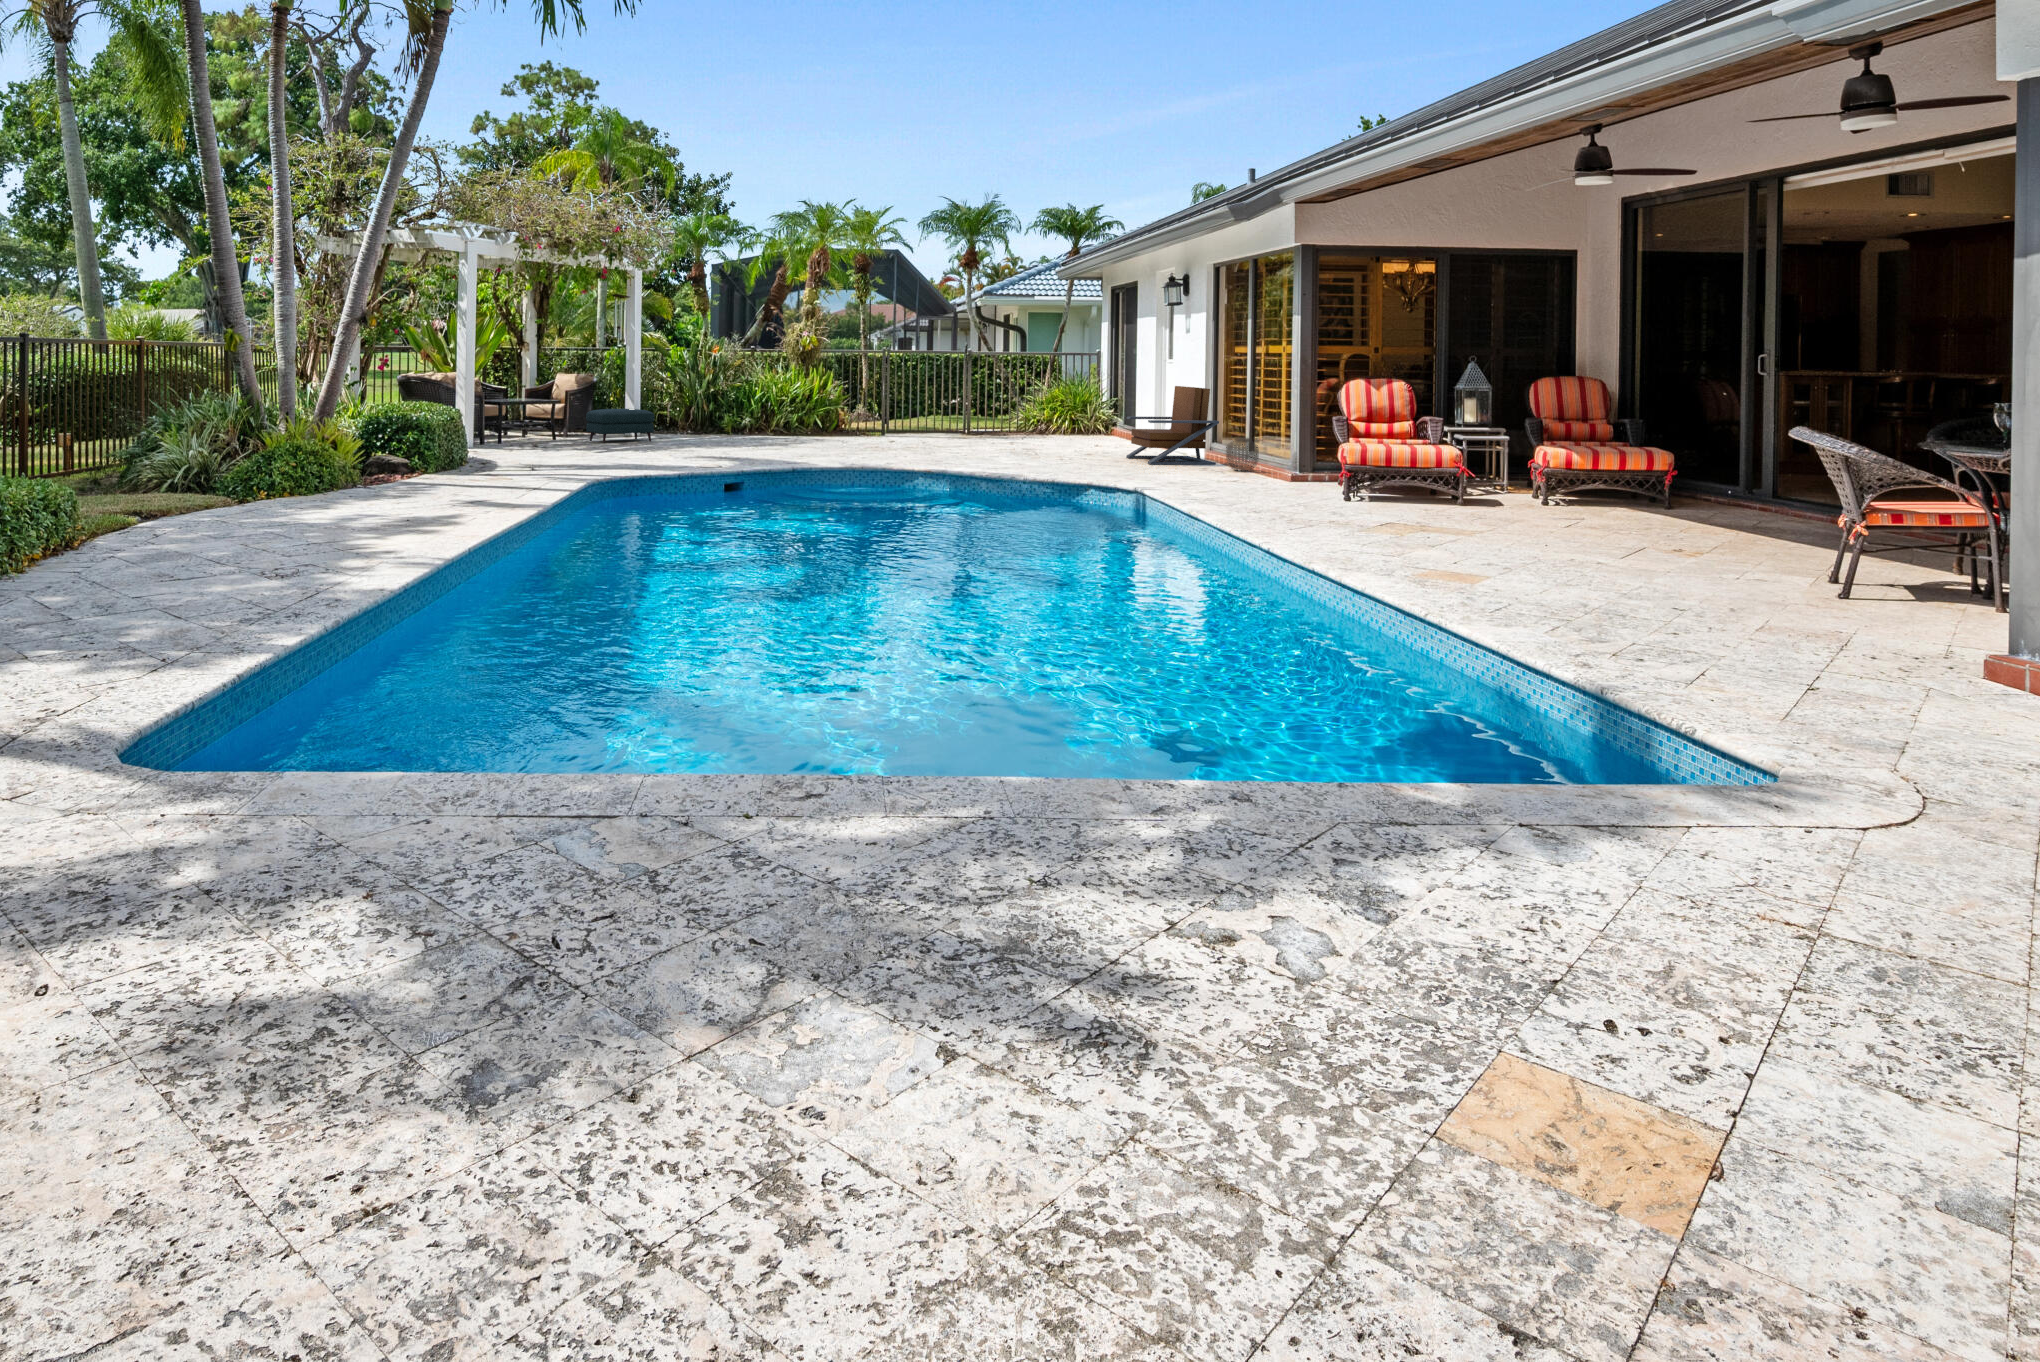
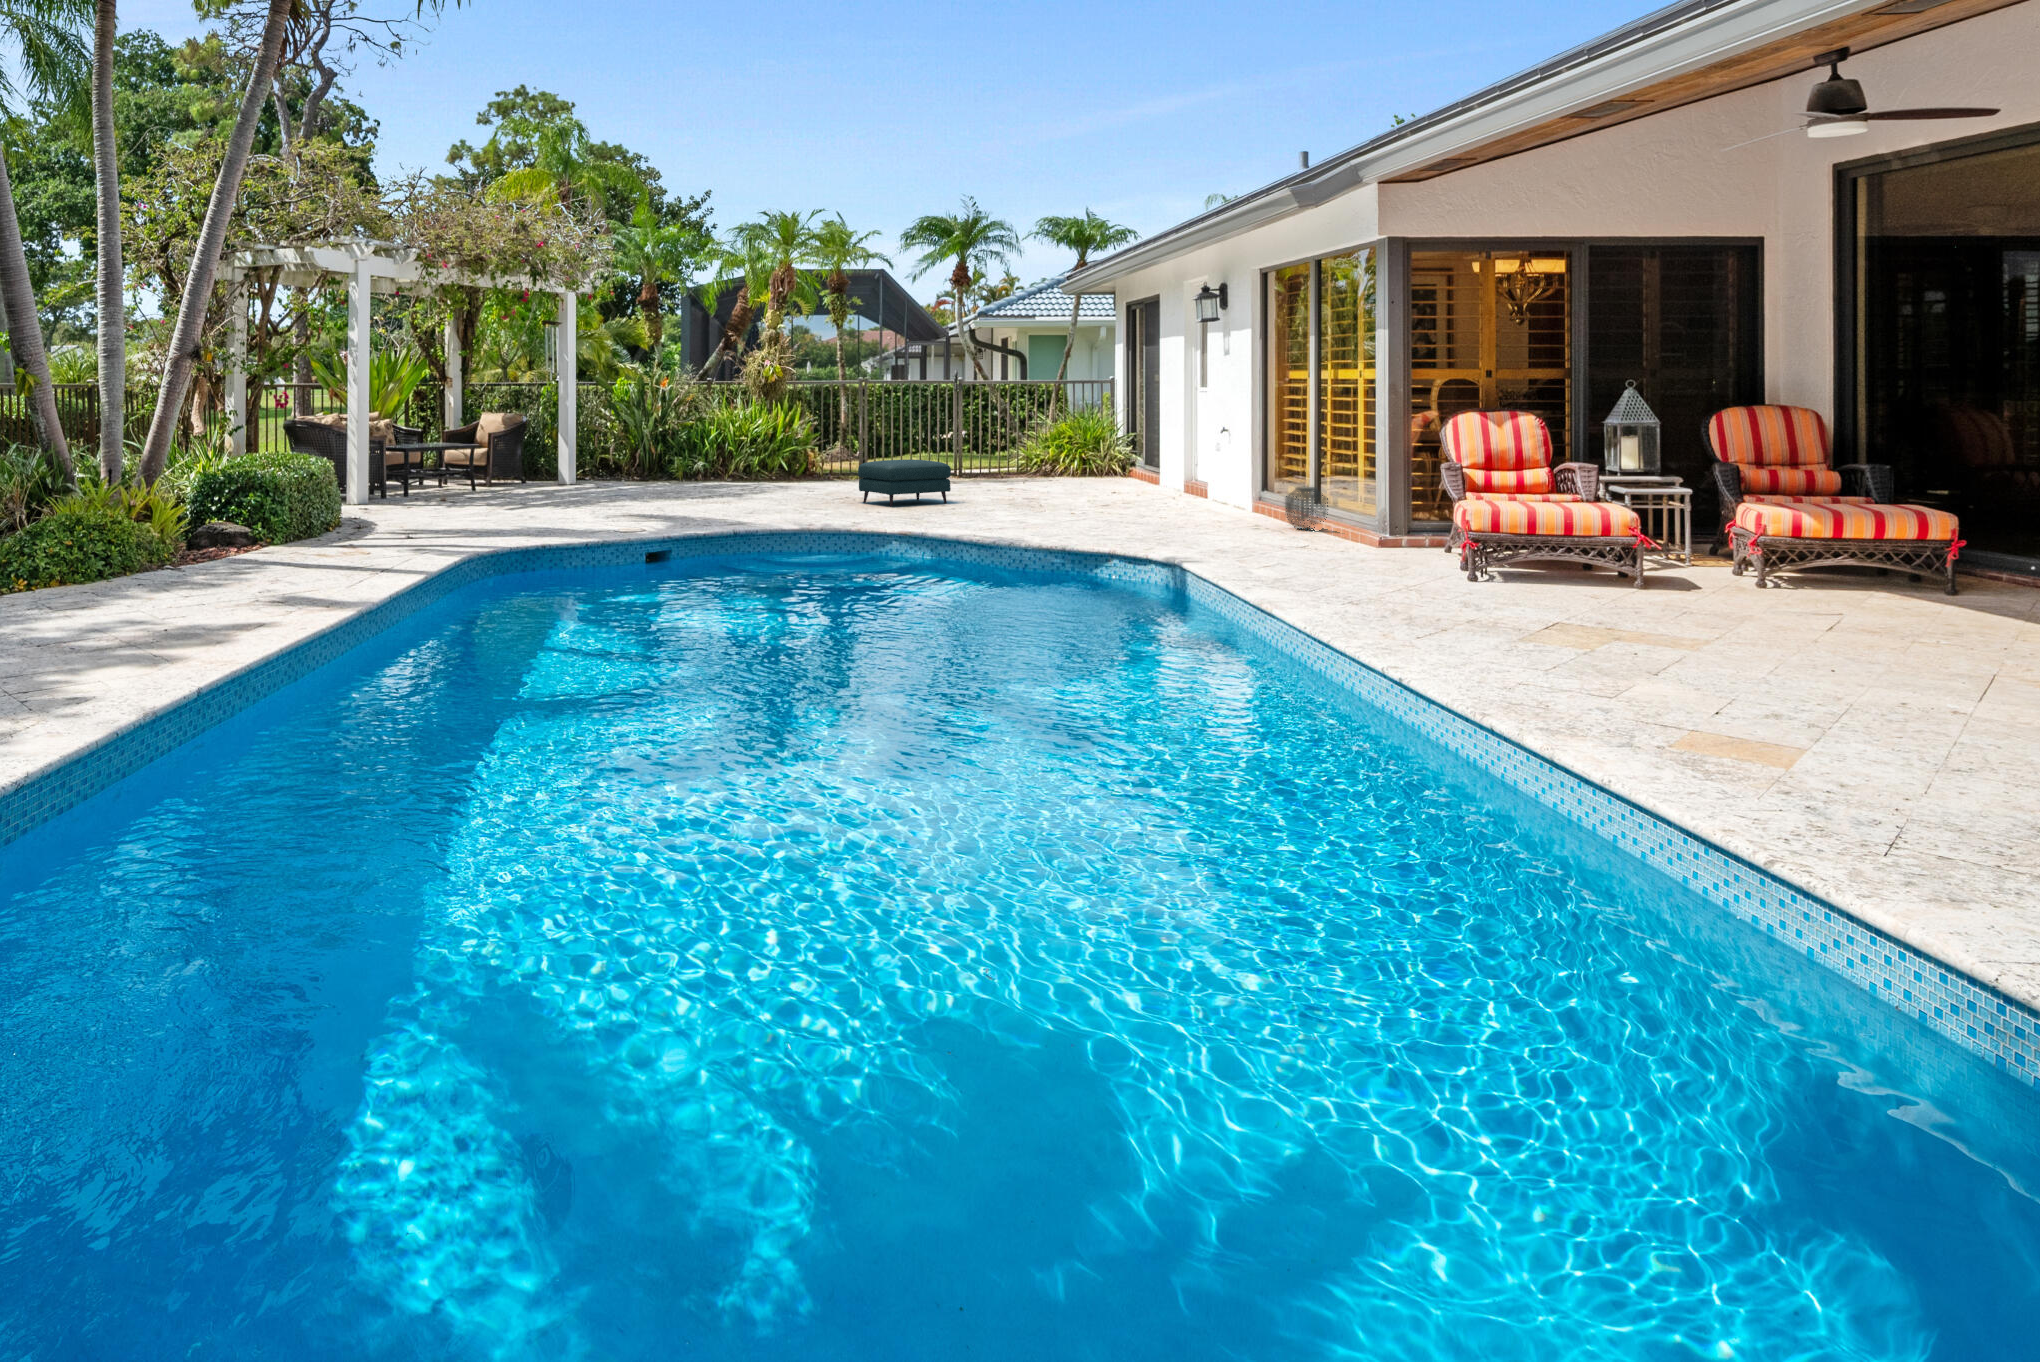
lounge chair: present [1126,386,1219,465] -> none [1154,421,1273,520]
ottoman: present [586,409,654,443] -> present [858,460,951,507]

